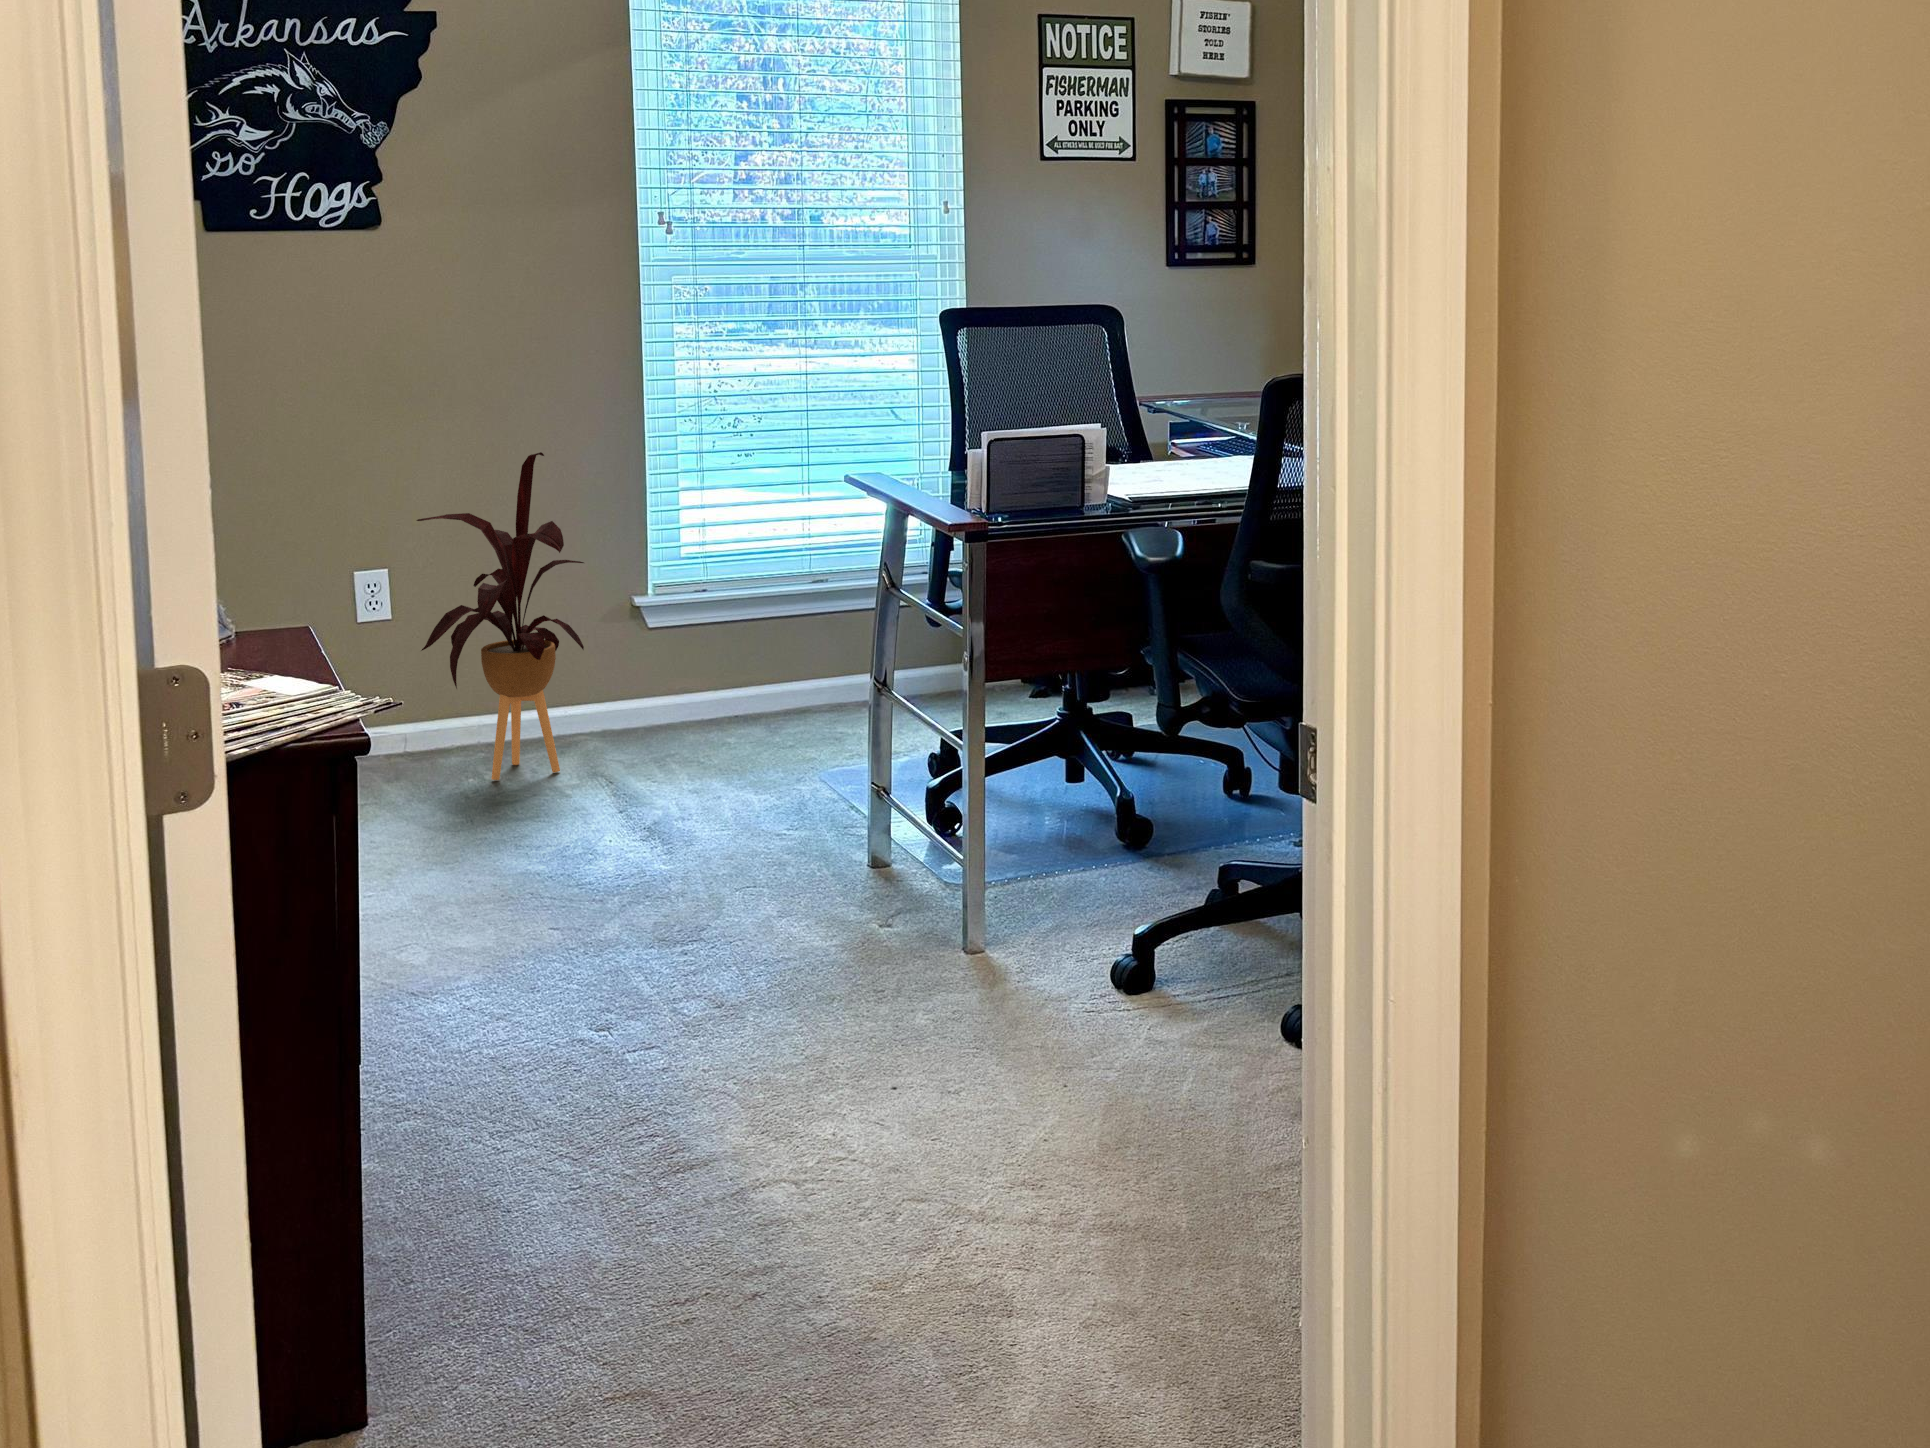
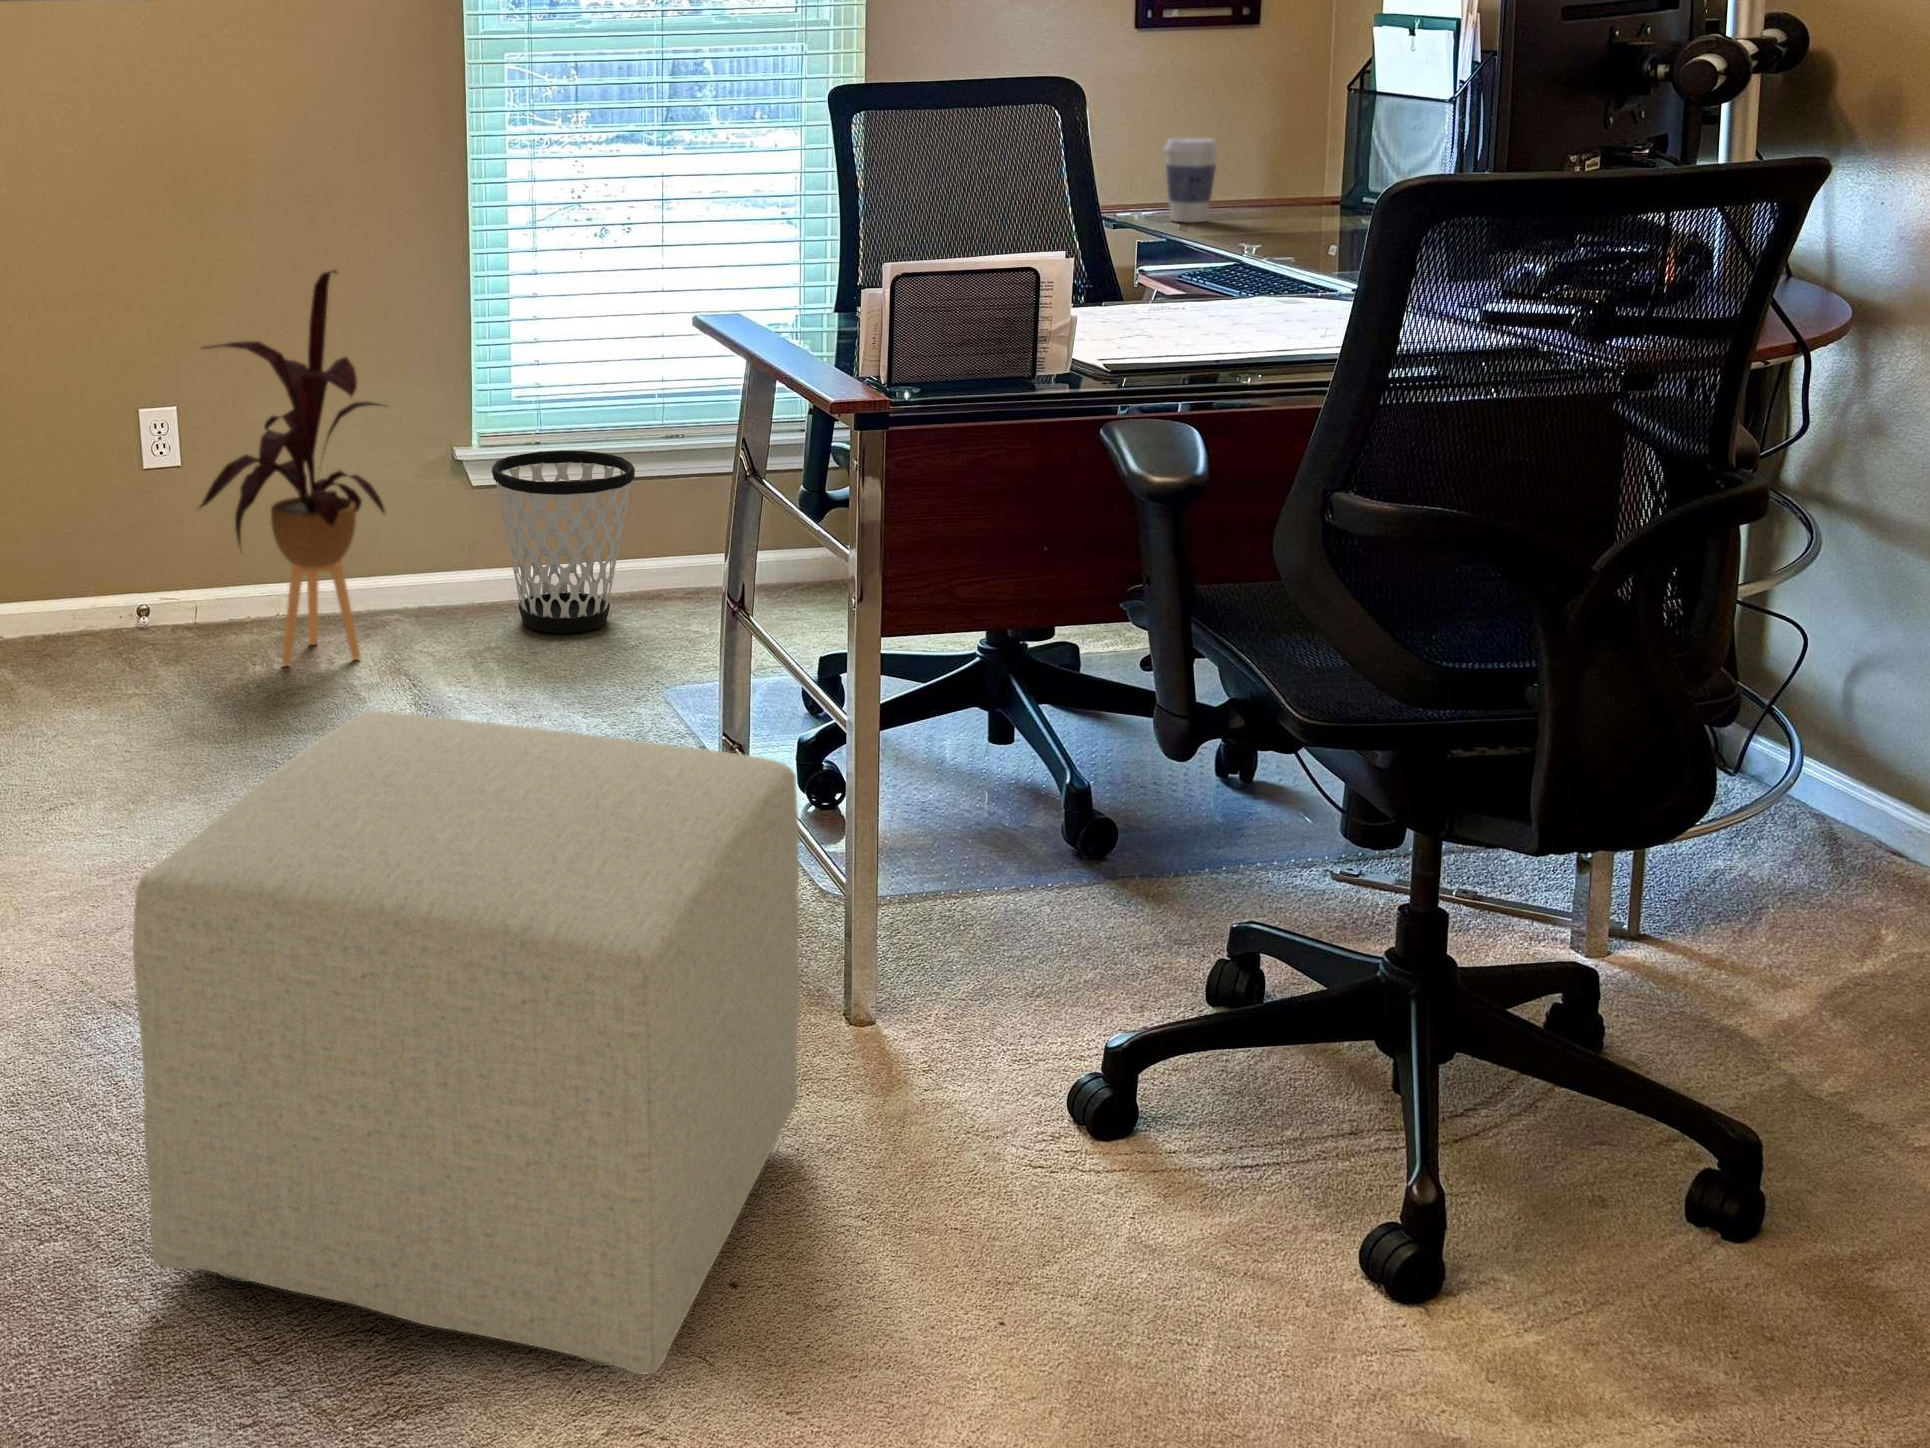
coffee cup: none [1179,348,1217,408] -> present [1164,138,1218,222]
wastebasket: none [668,598,787,743] -> present [492,451,635,633]
ottoman: none [480,747,935,1132] -> present [133,711,799,1375]

